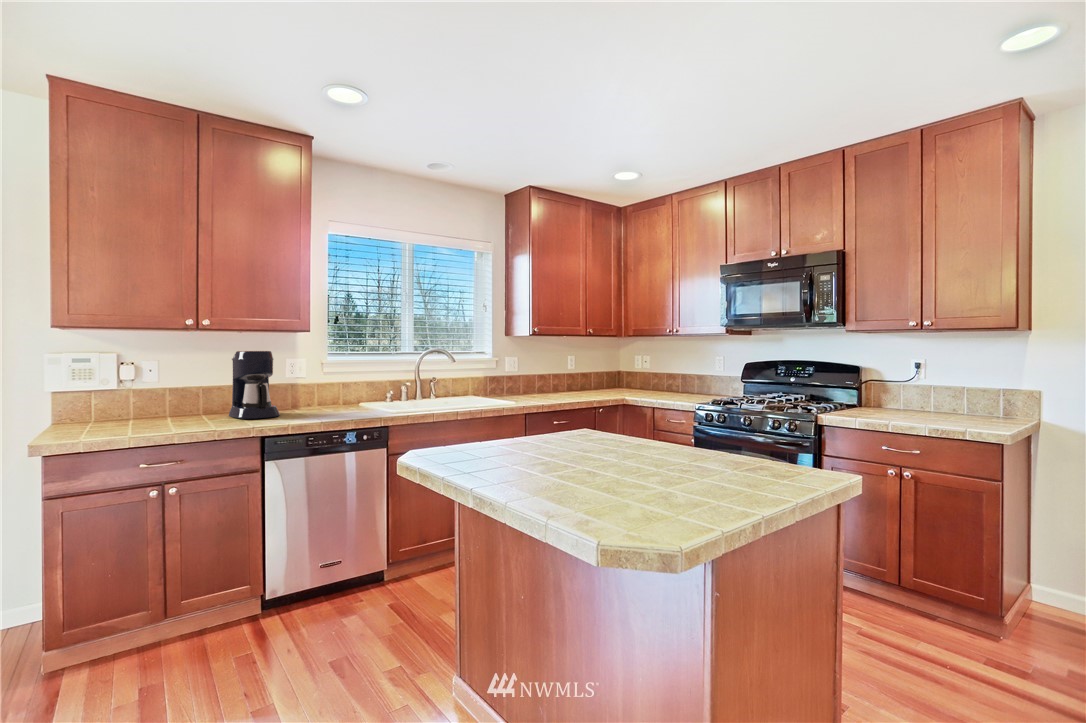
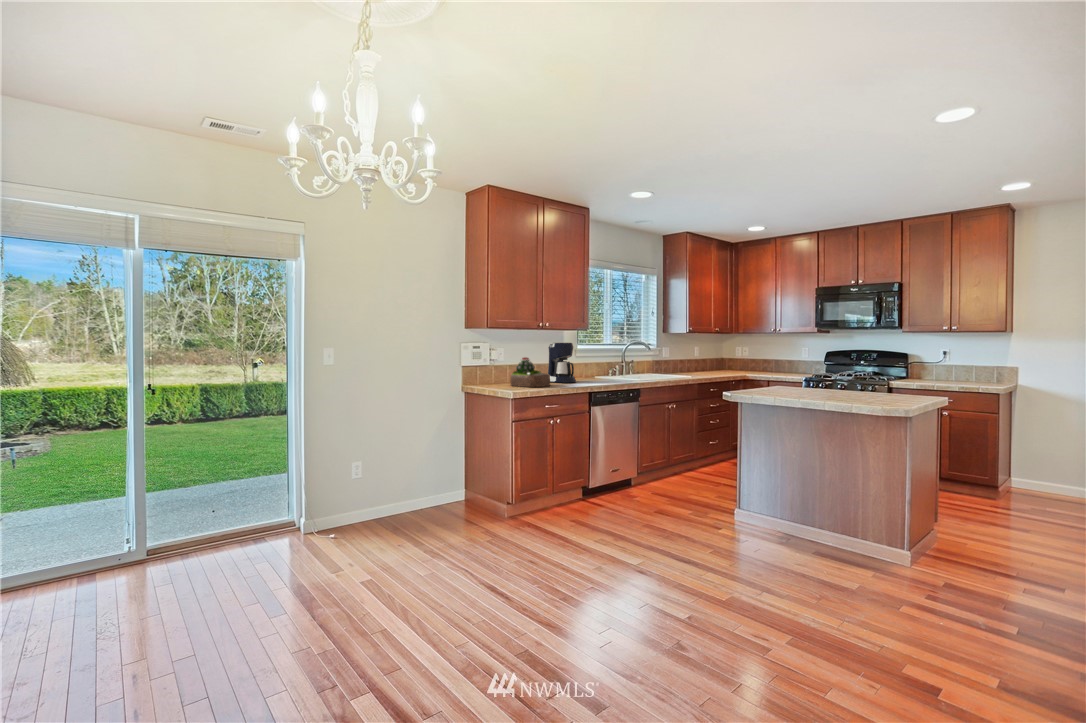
succulent plant: none [116,377,188,432] -> present [511,357,550,387]

